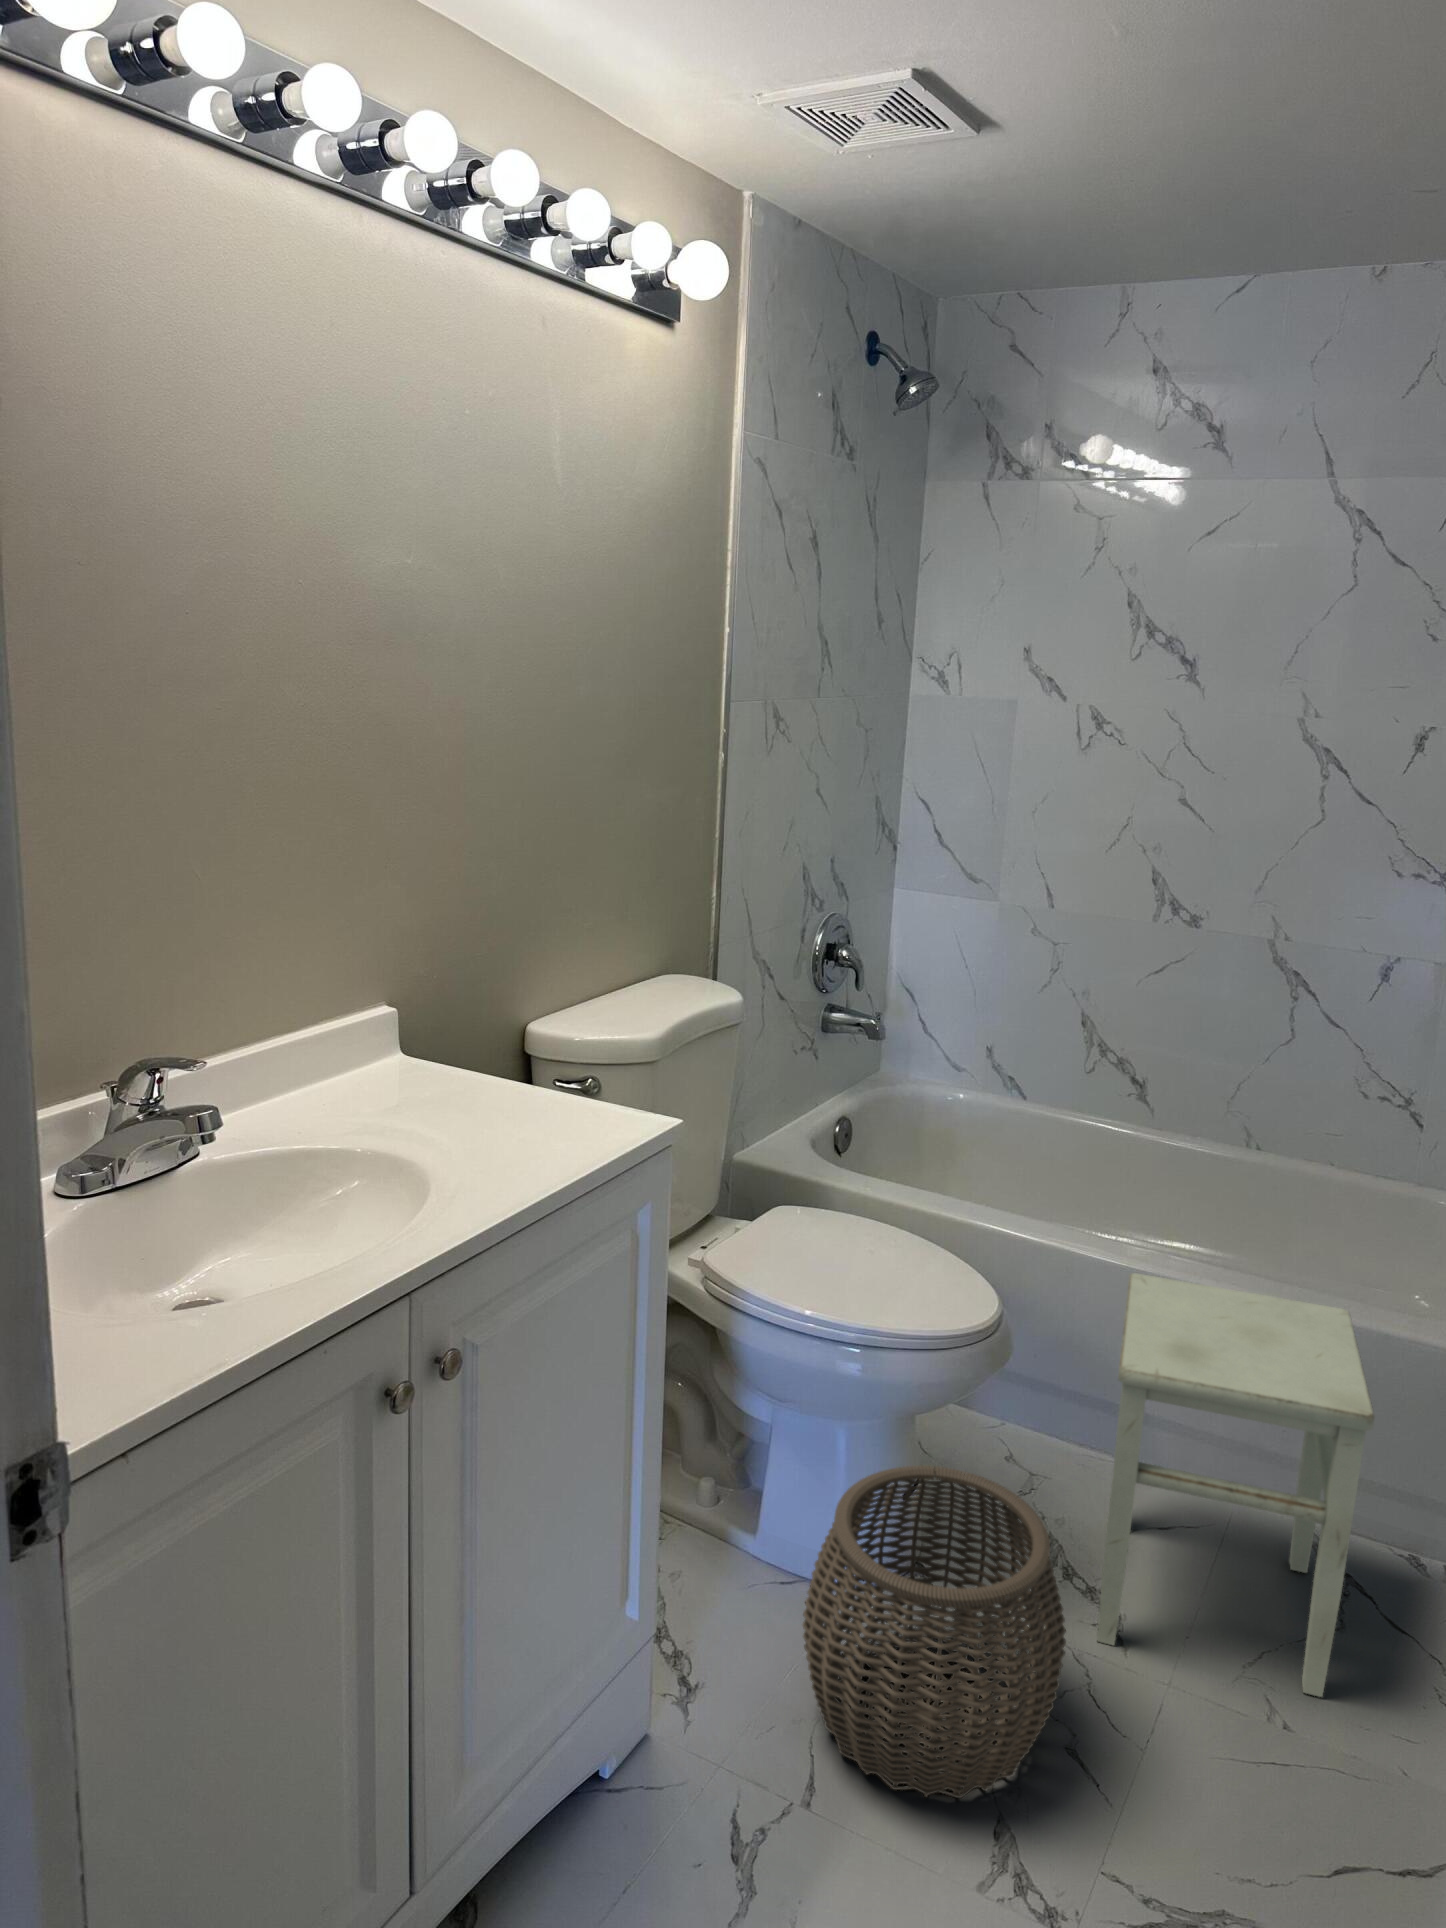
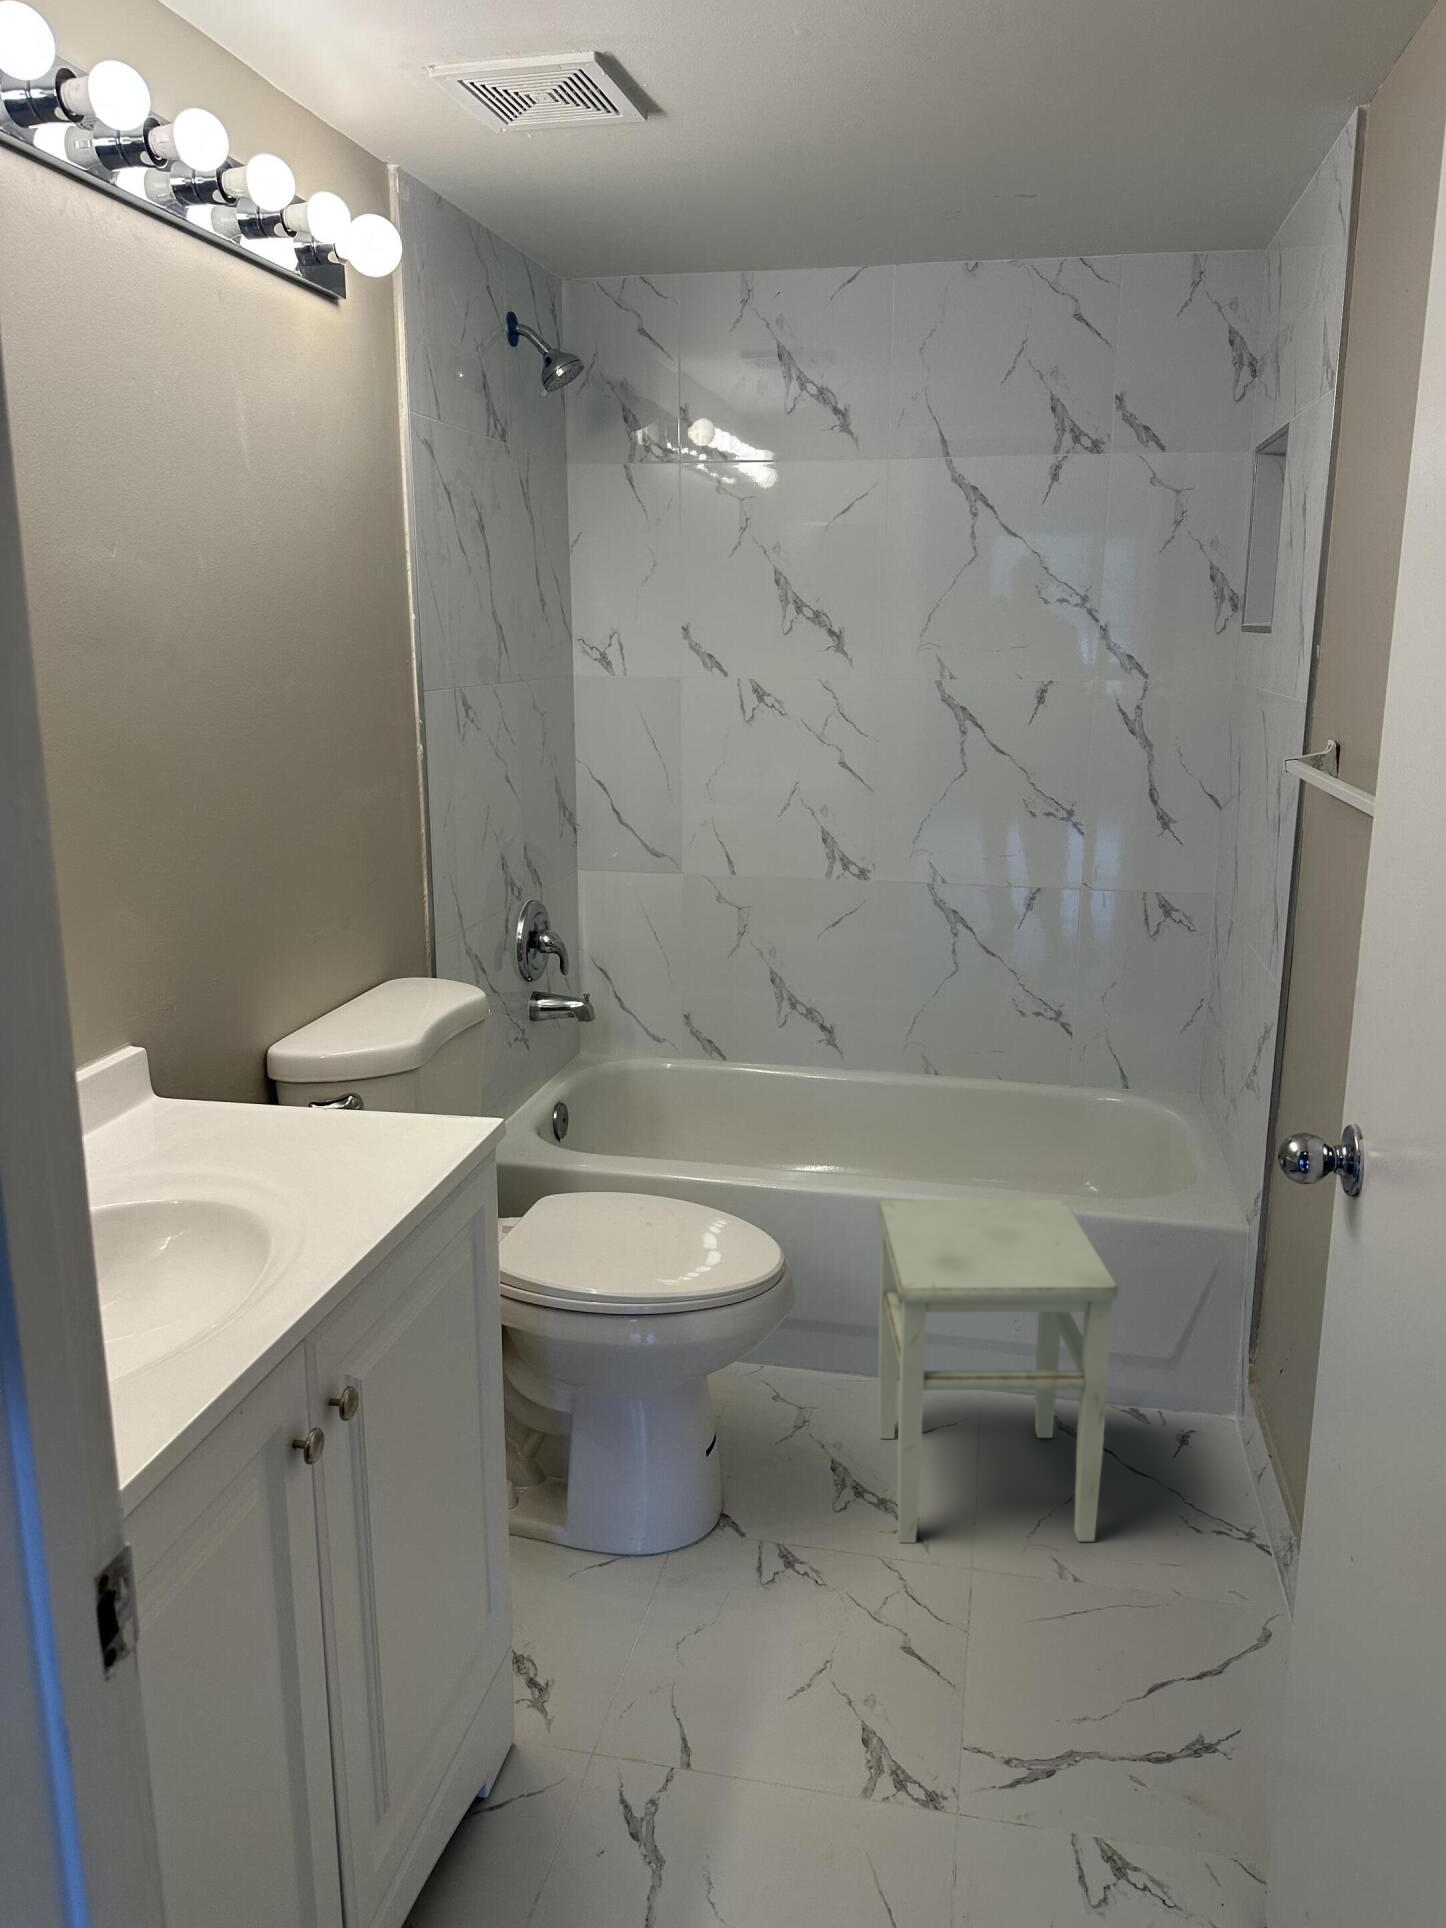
woven basket: present [803,1466,1066,1798] -> none [648,1414,898,1729]

